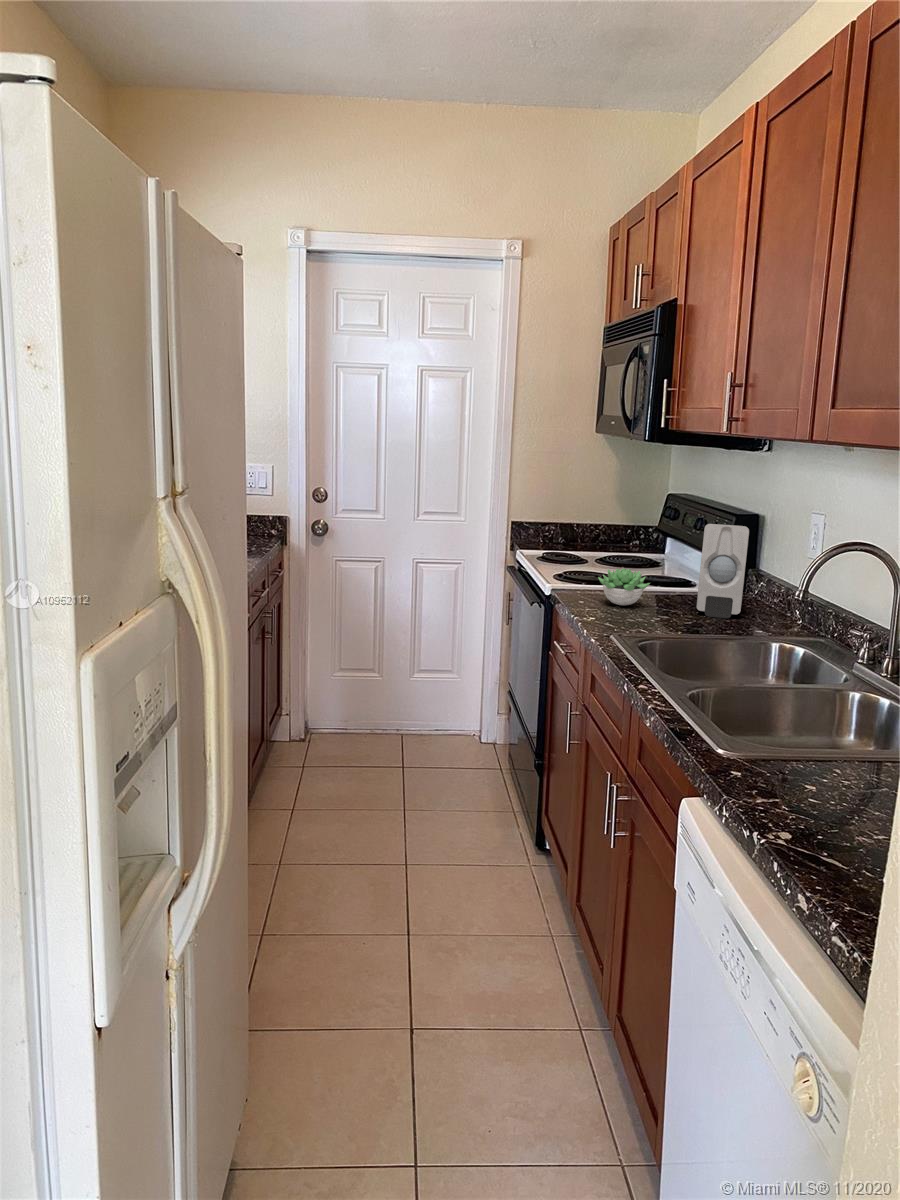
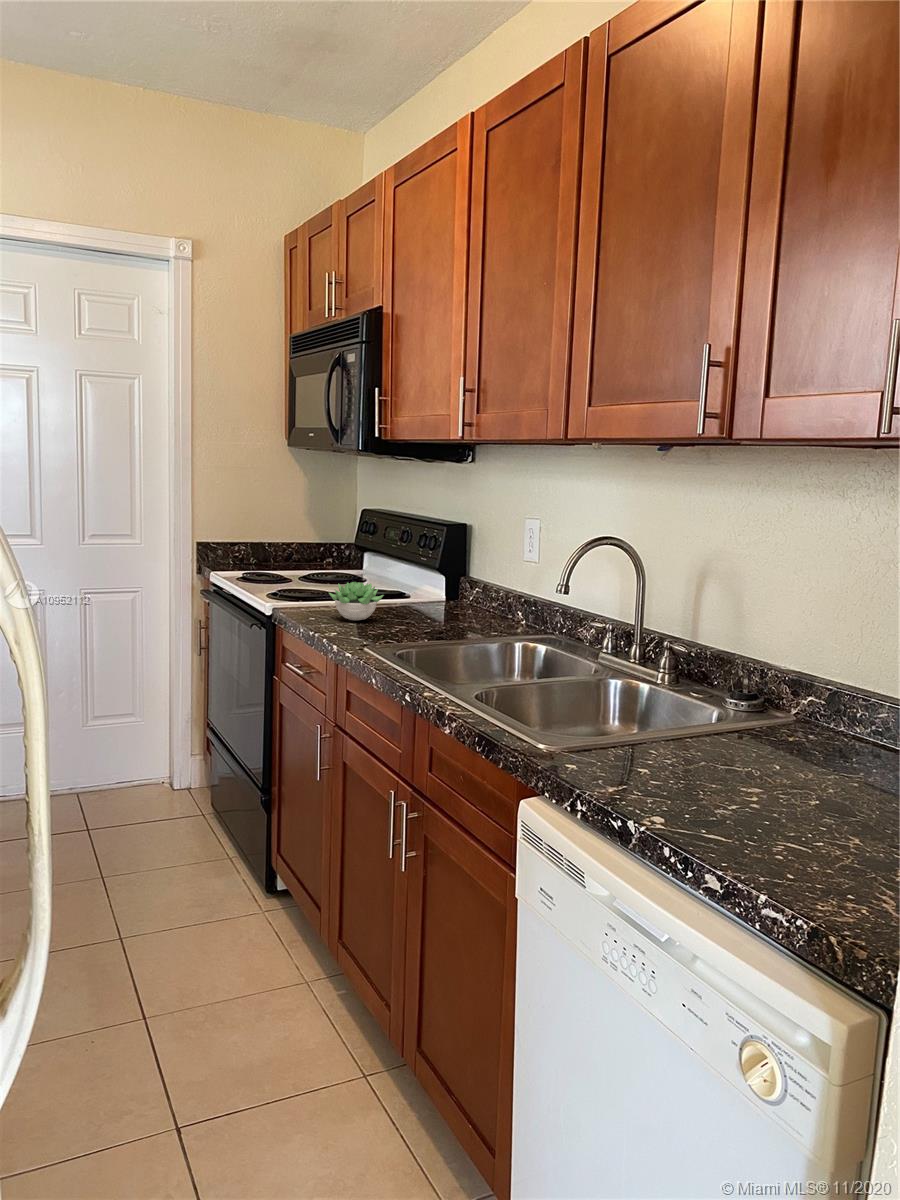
soap dispenser: present [697,524,749,618] -> none [428,532,477,625]

